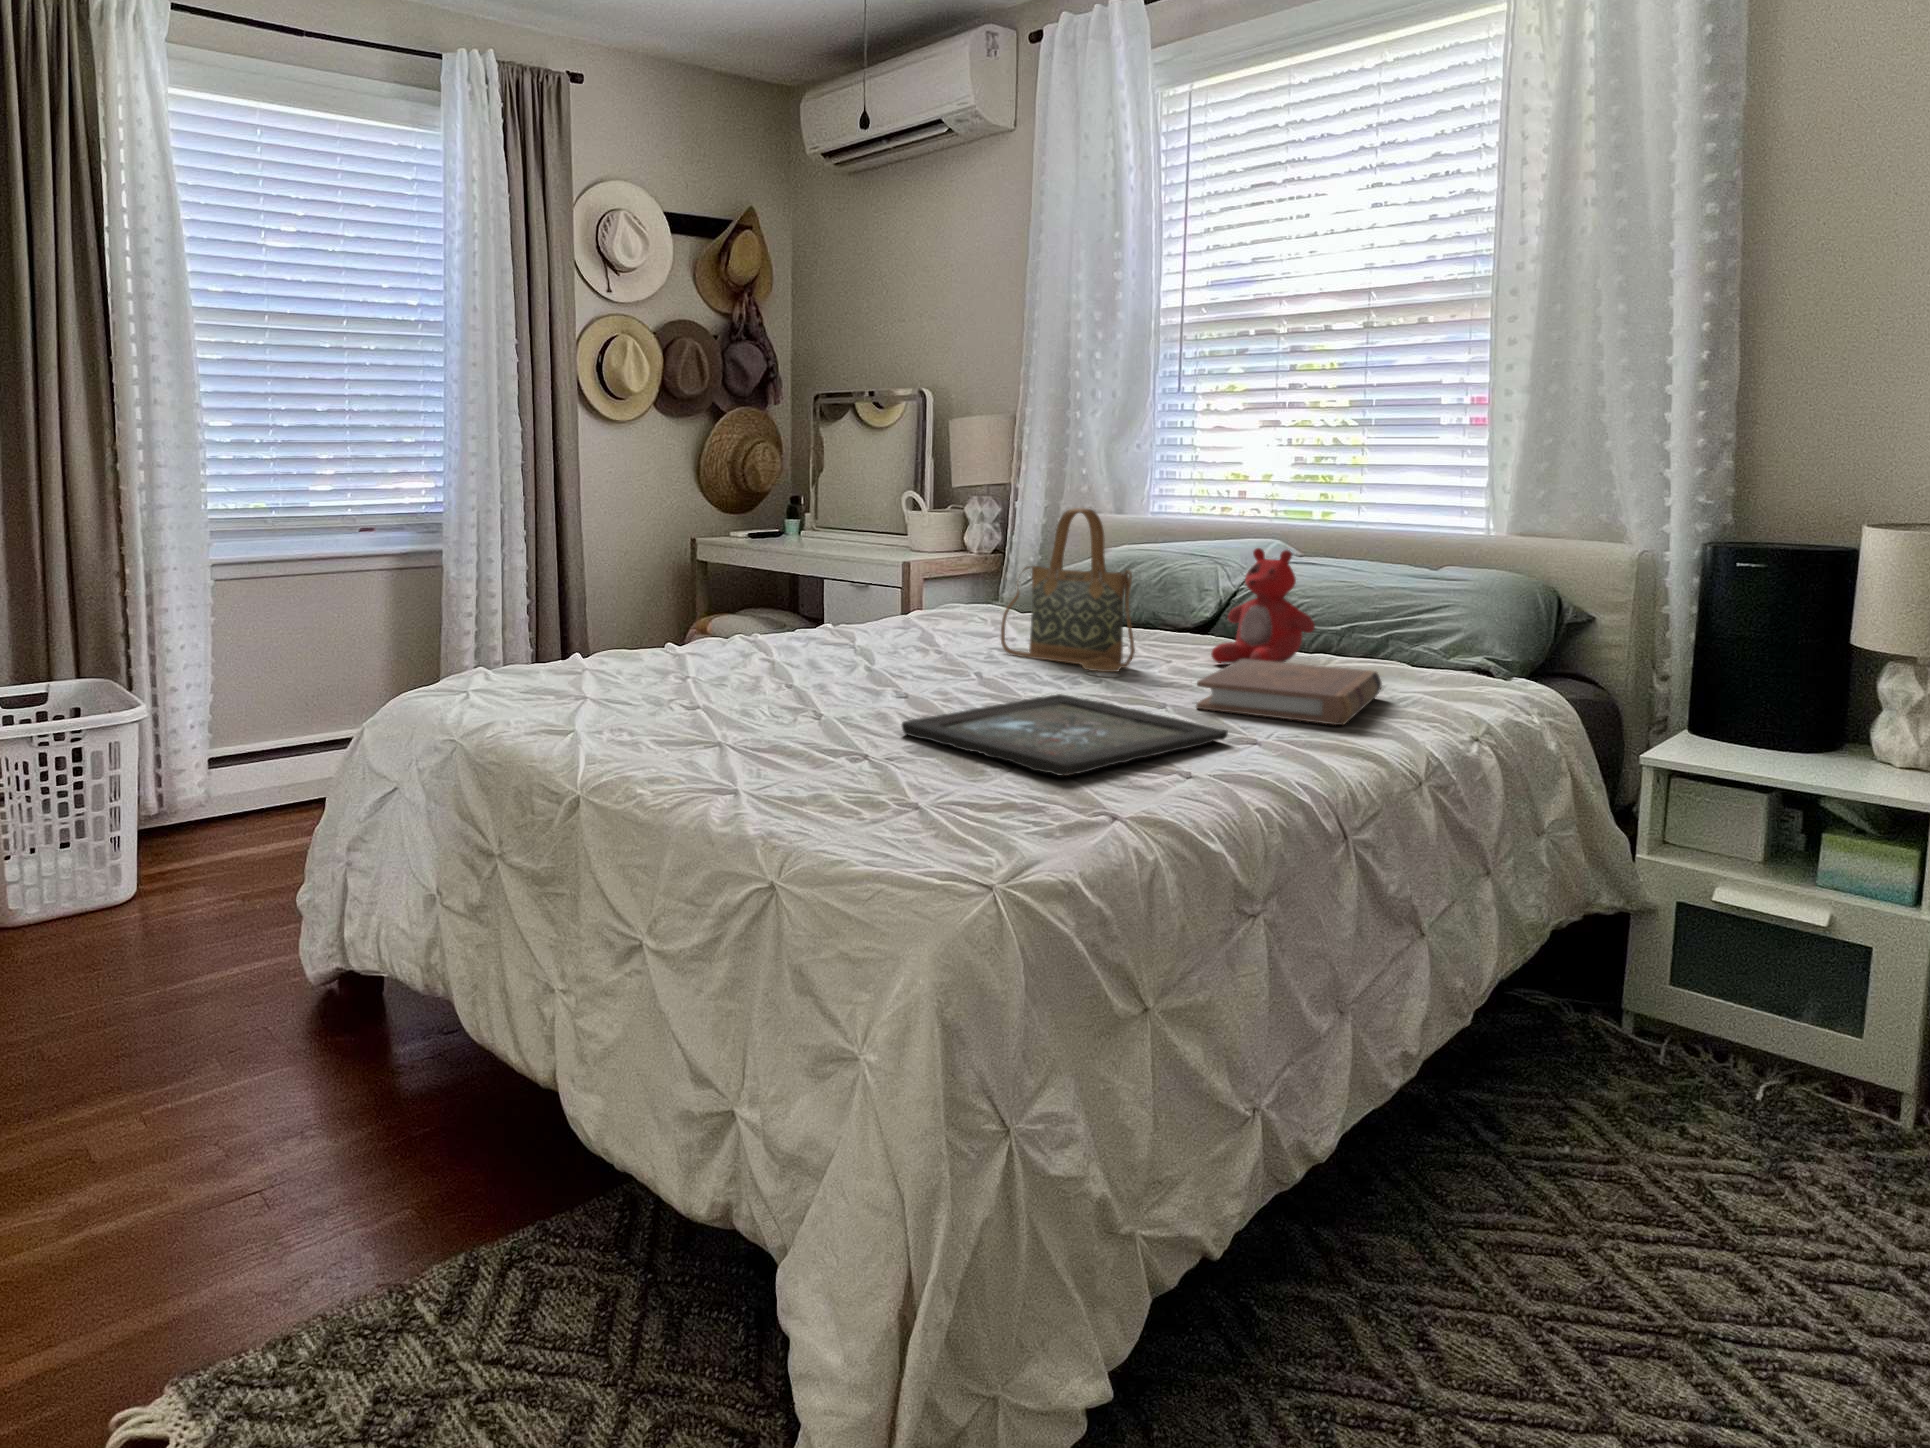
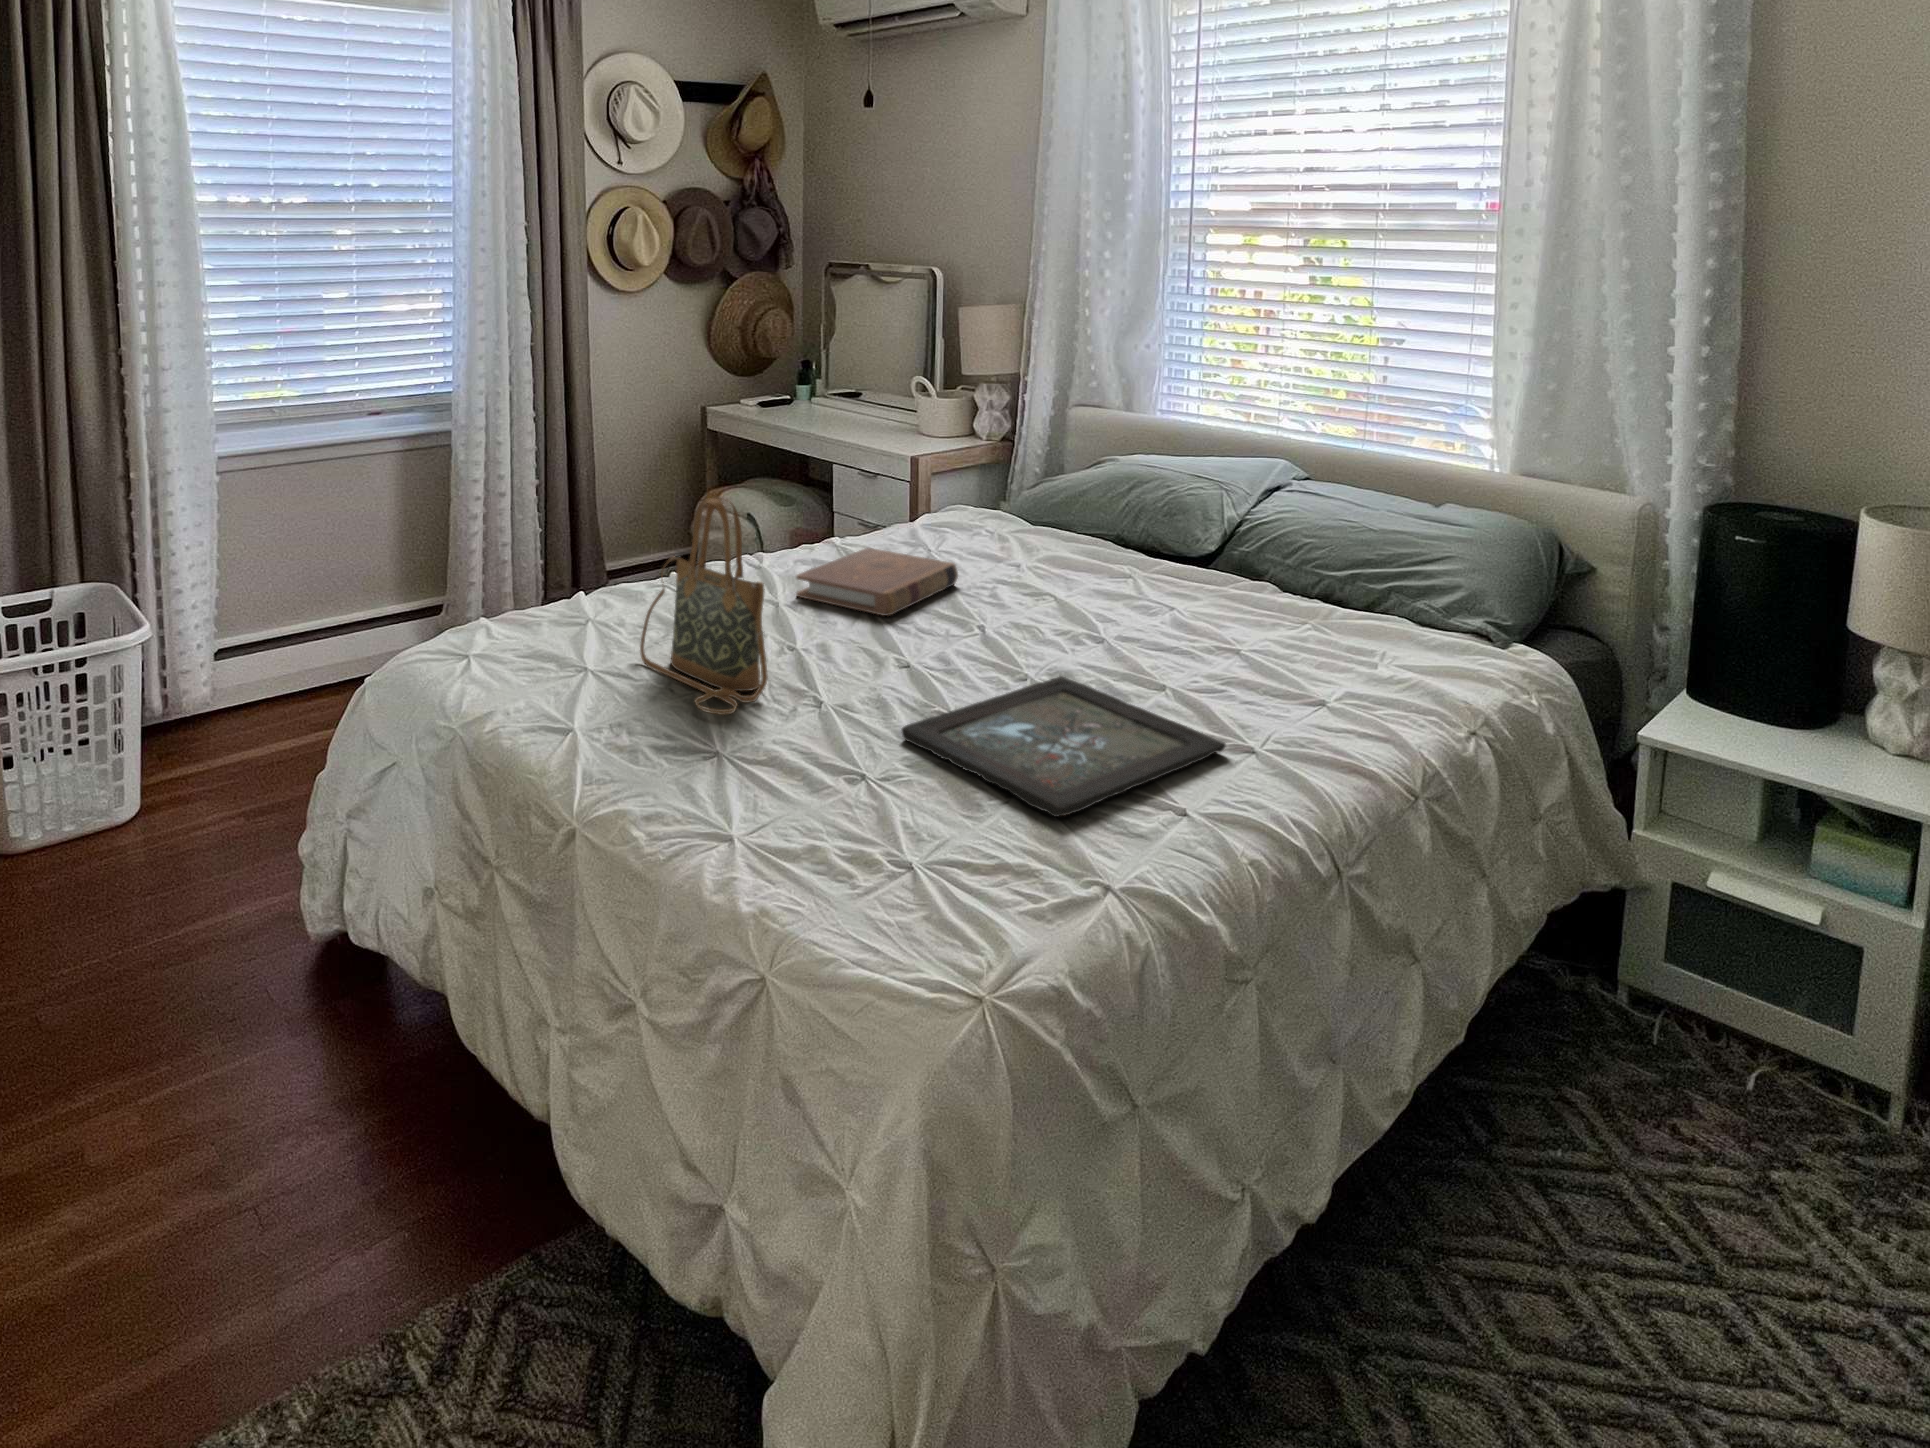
handbag: present [1001,508,1135,672] -> present [640,497,768,715]
stuffed bear: present [1211,548,1315,664] -> none [1215,498,1318,627]
book: present [1196,659,1382,725] -> present [796,548,958,616]

